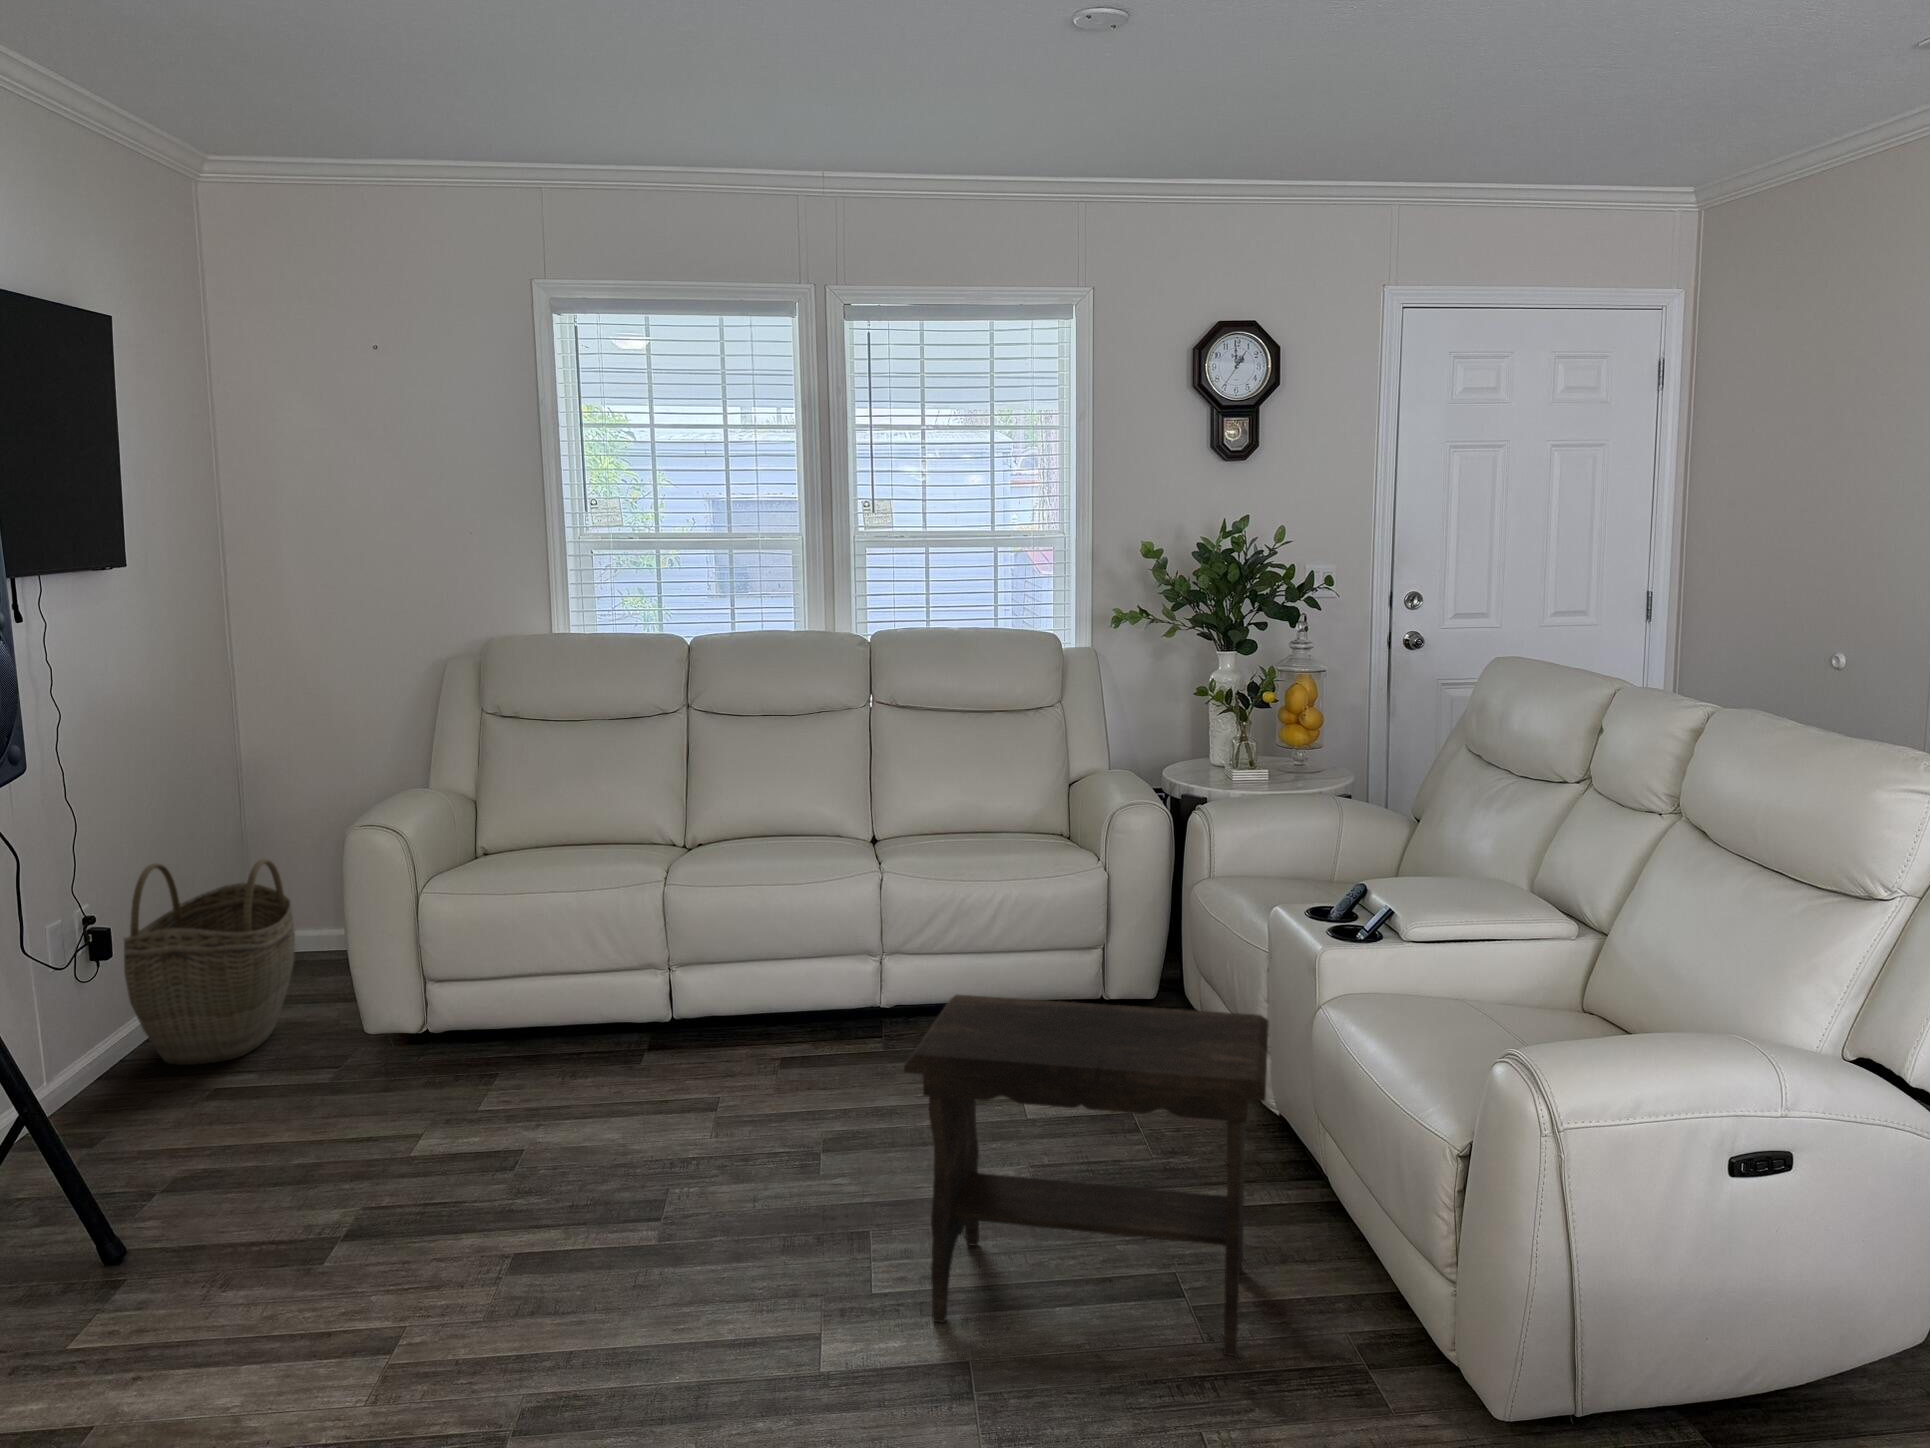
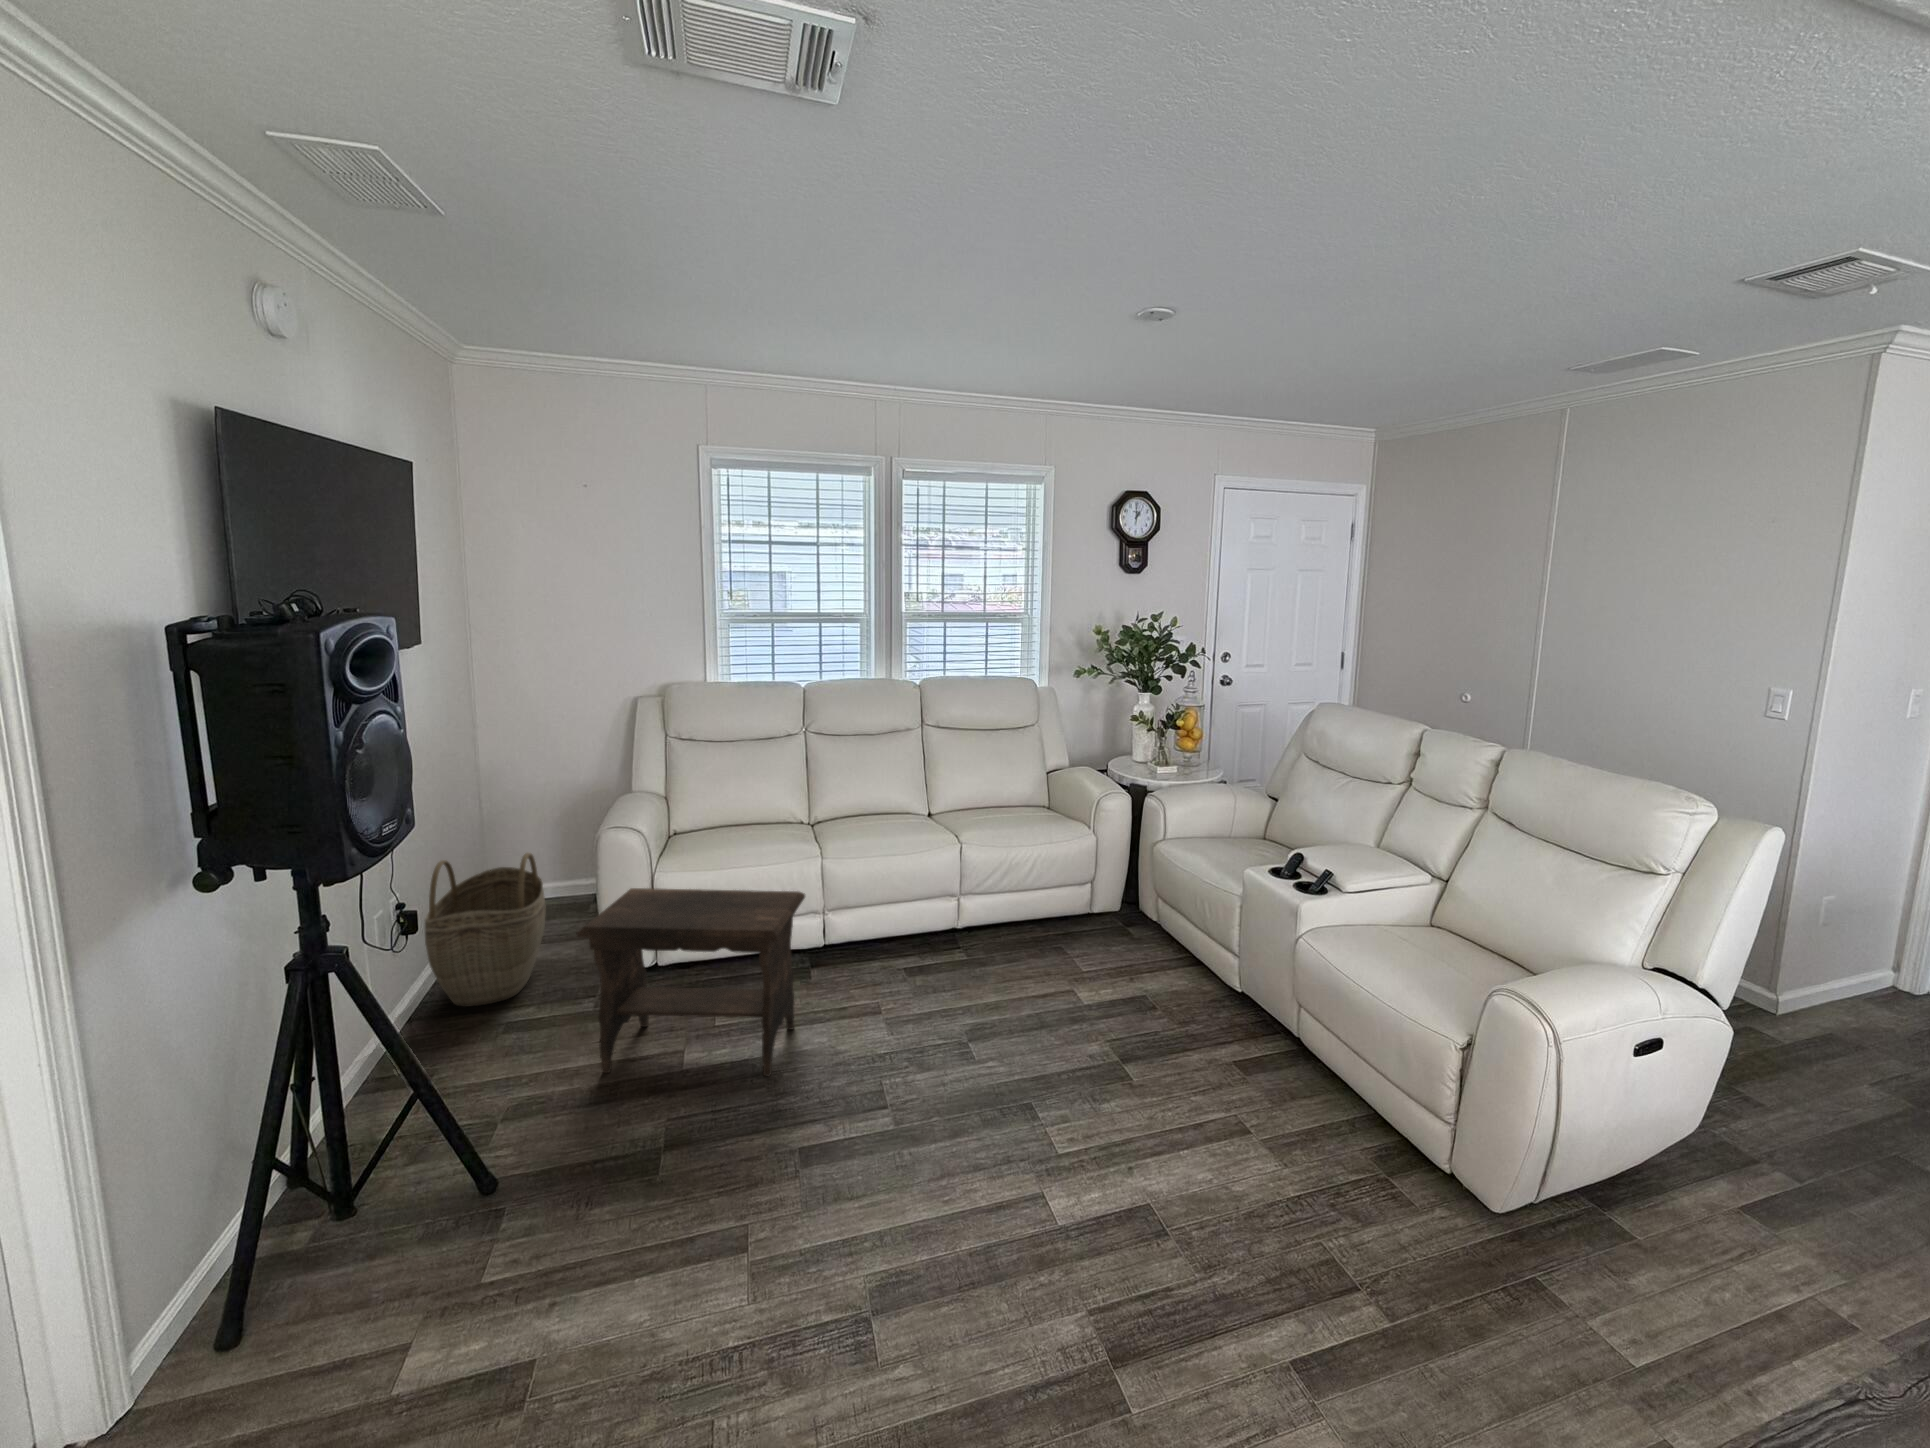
footstool: present [904,995,1269,1356] -> present [577,888,805,1076]

